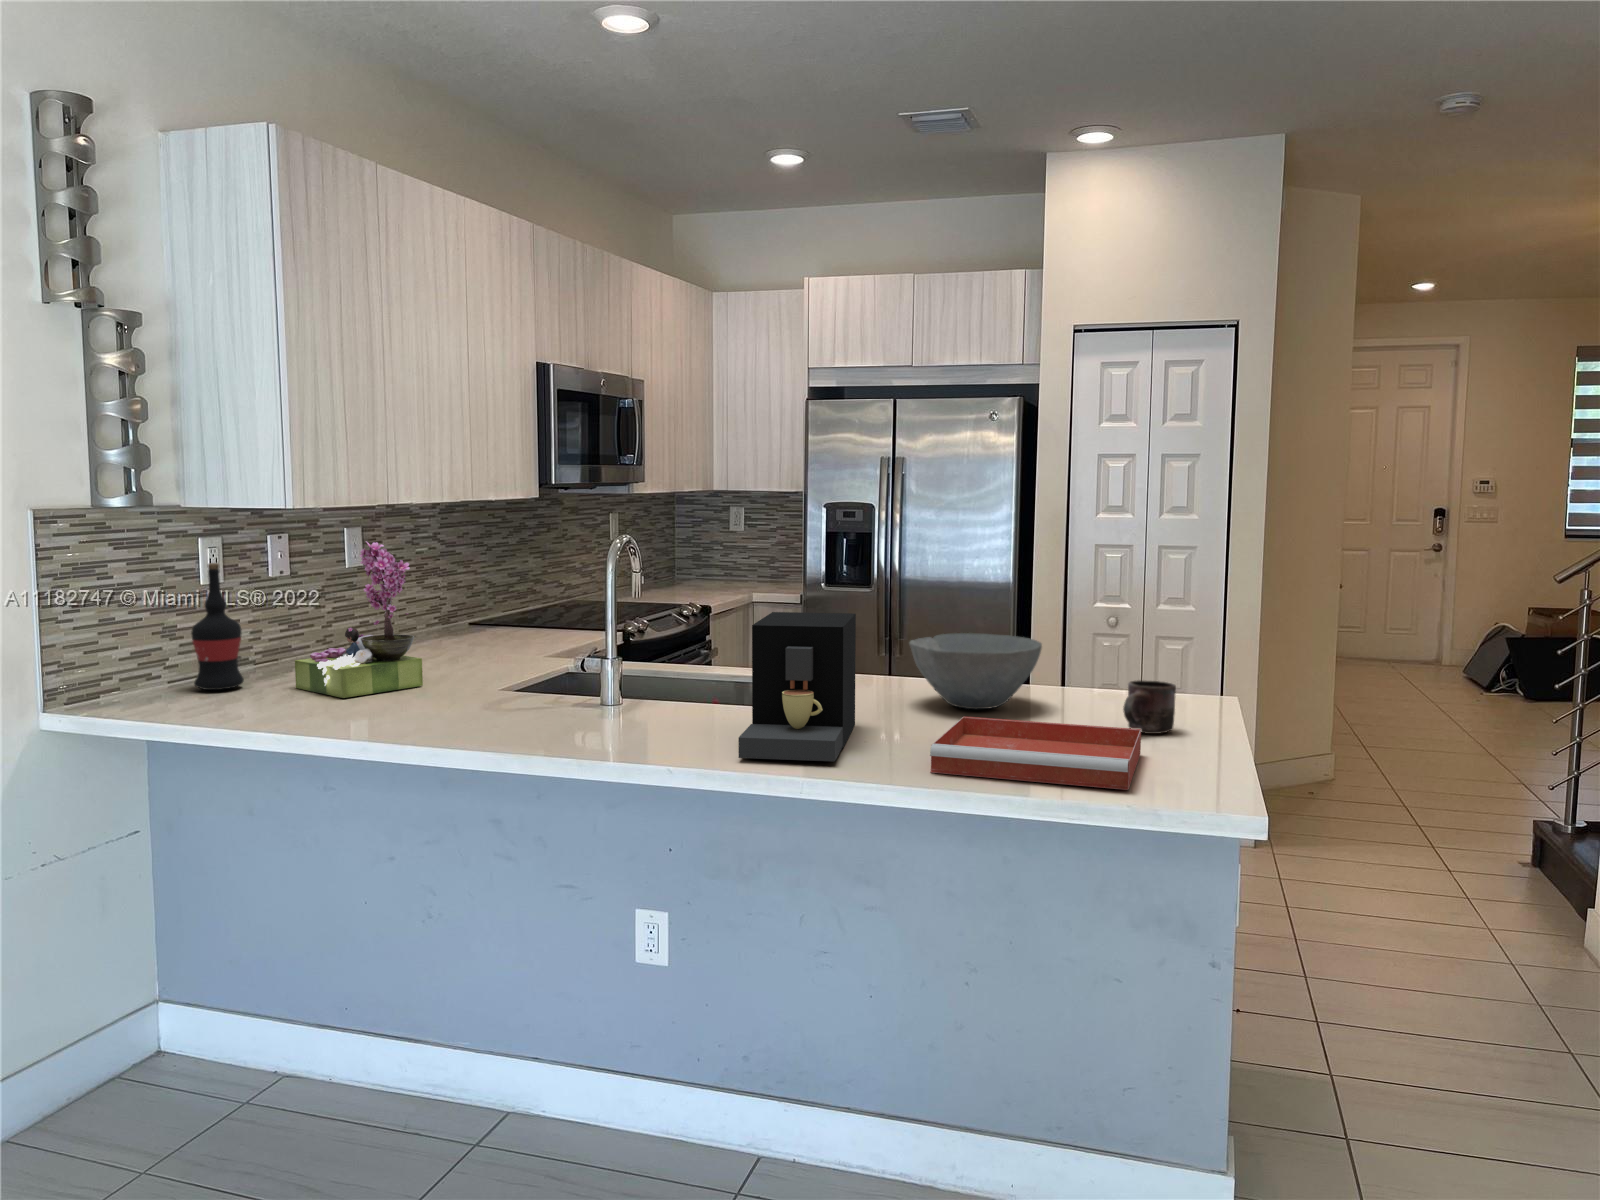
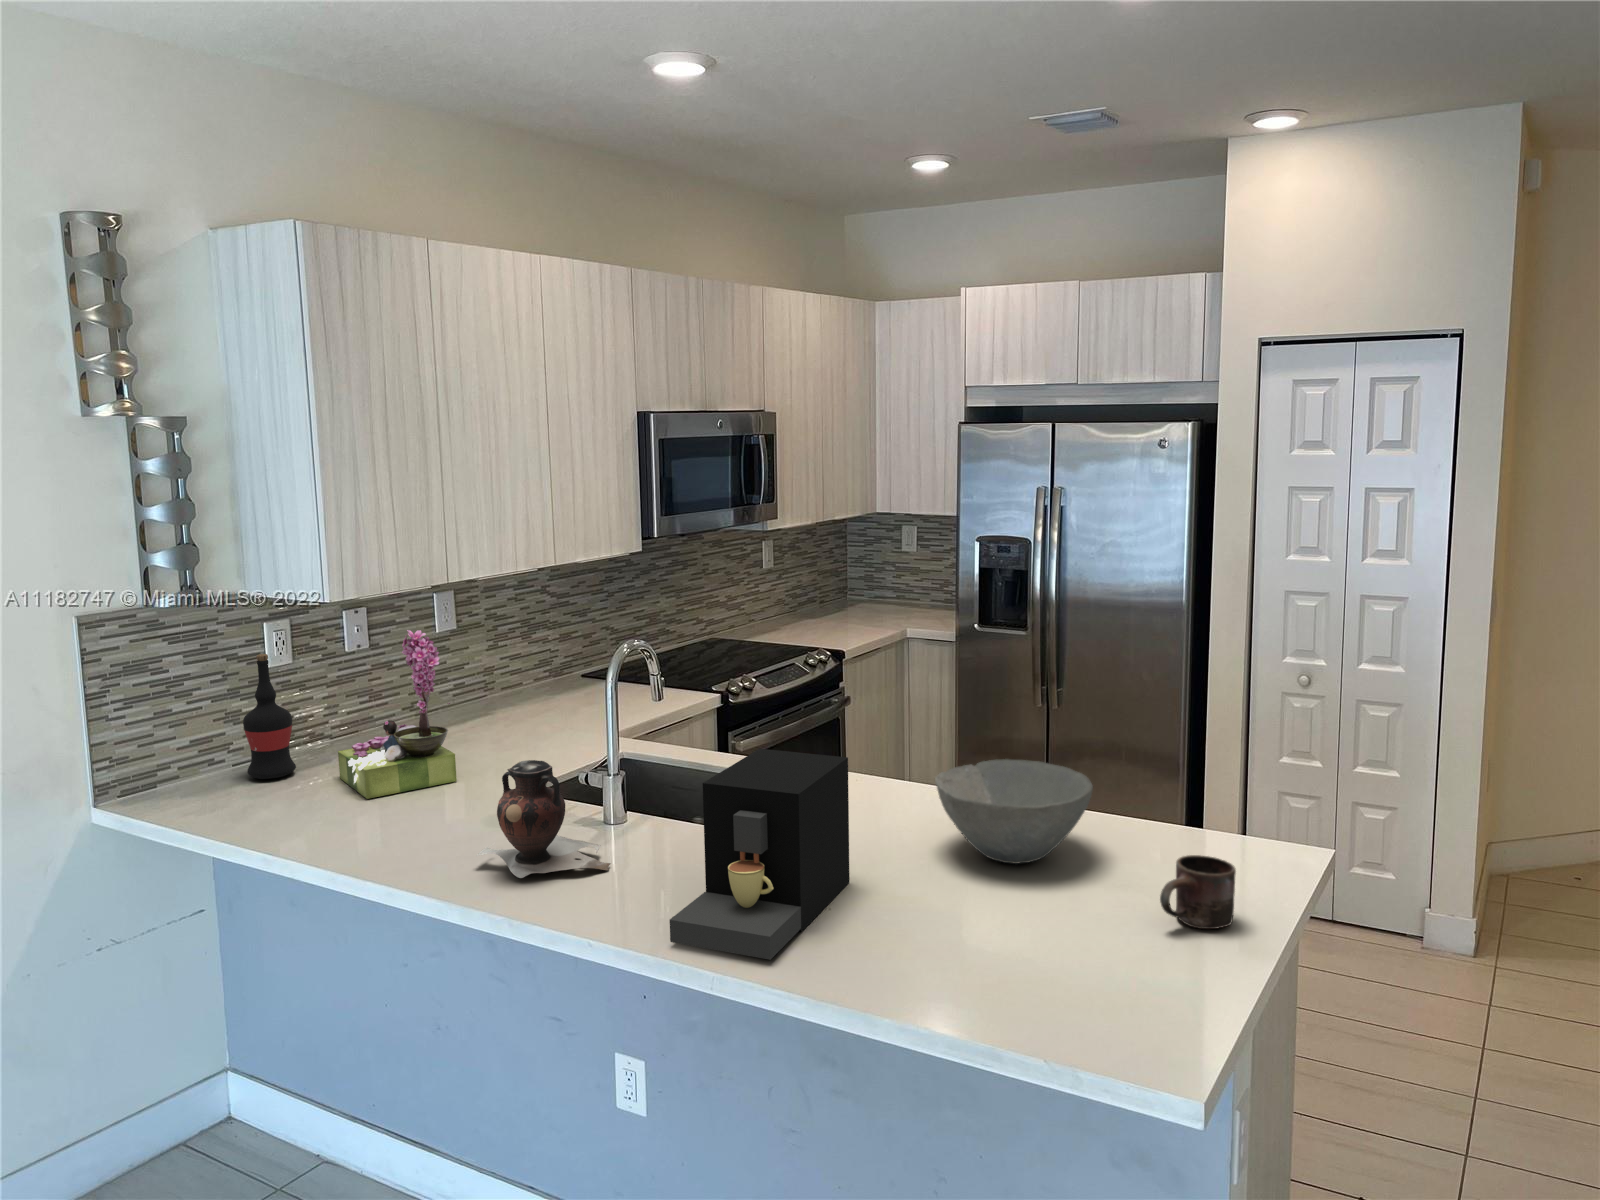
vase: none [508,628,636,733] -> present [476,760,611,878]
tray: present [930,717,1141,790] -> none [870,895,1160,1054]

